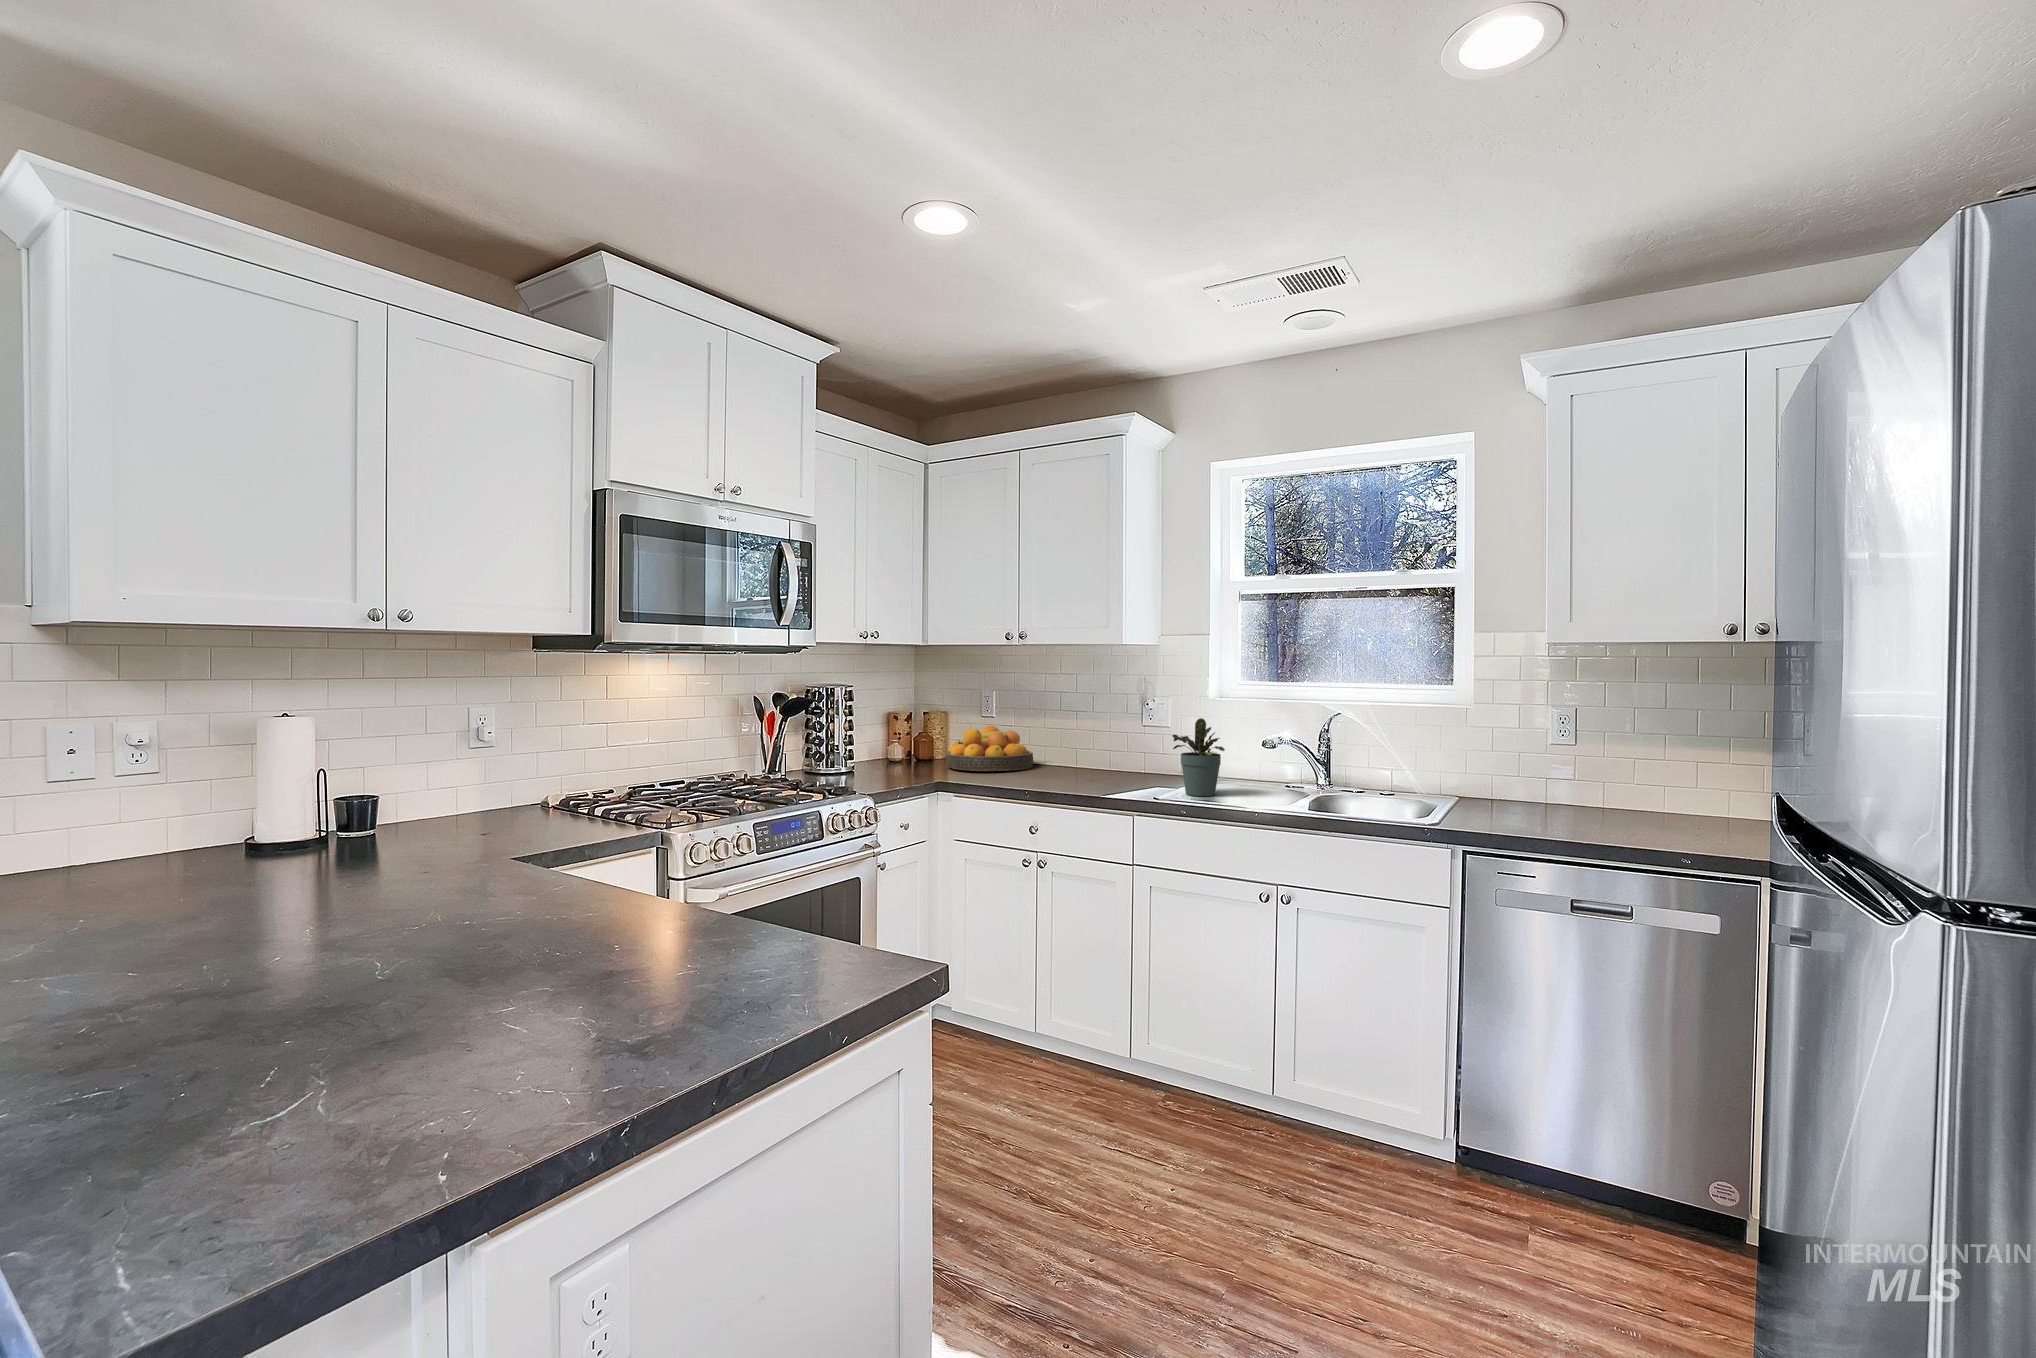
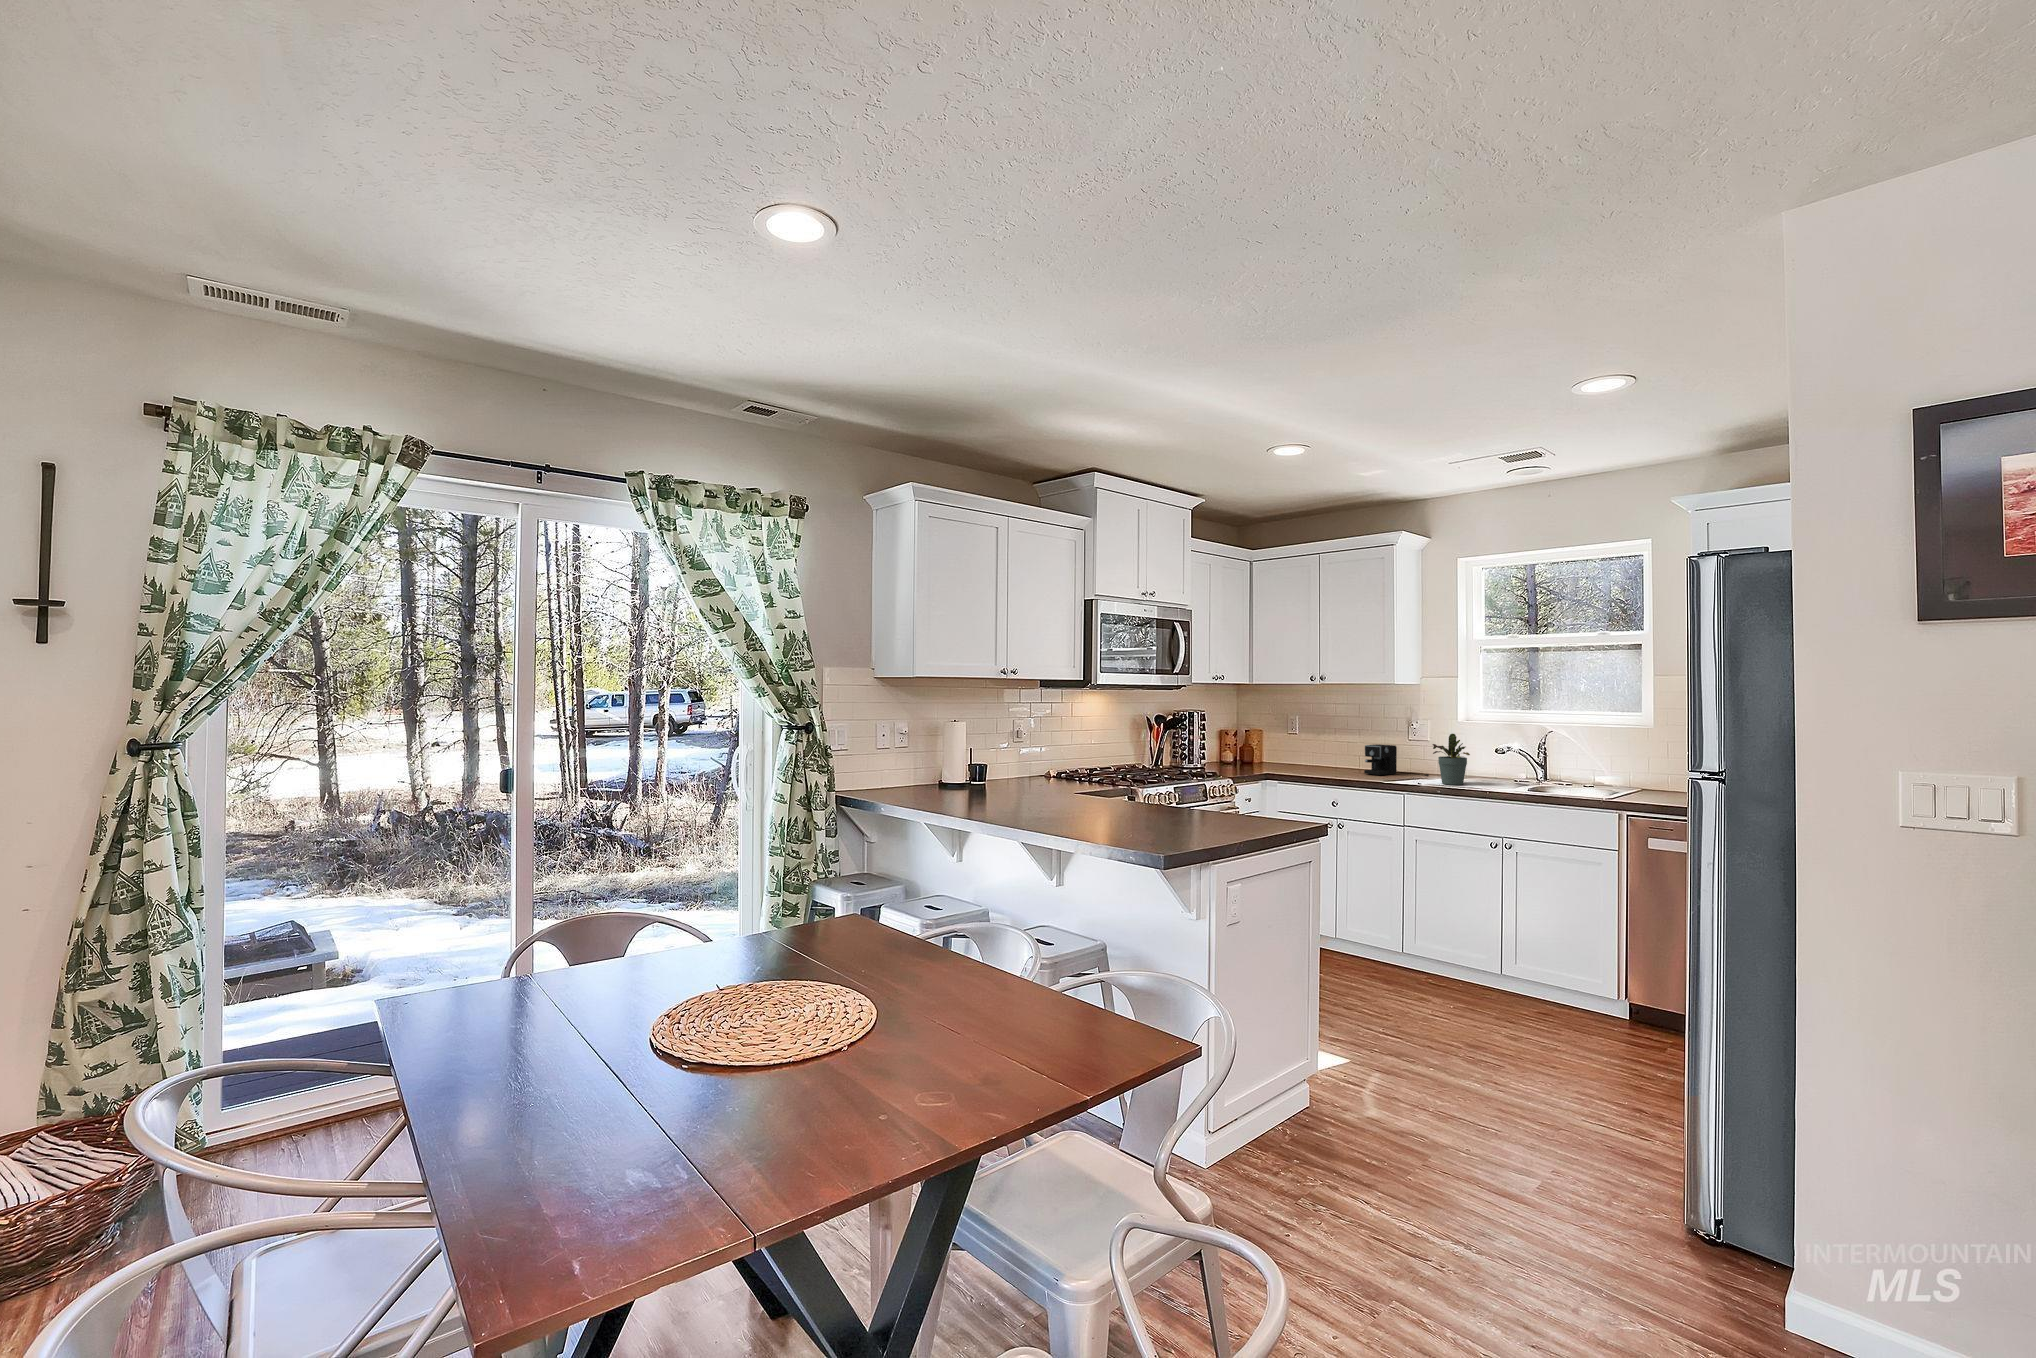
fruit bowl: present [946,726,1033,771] -> none [1266,739,1328,769]
coffee maker: none [1079,733,1169,780] -> present [1364,744,1429,776]

